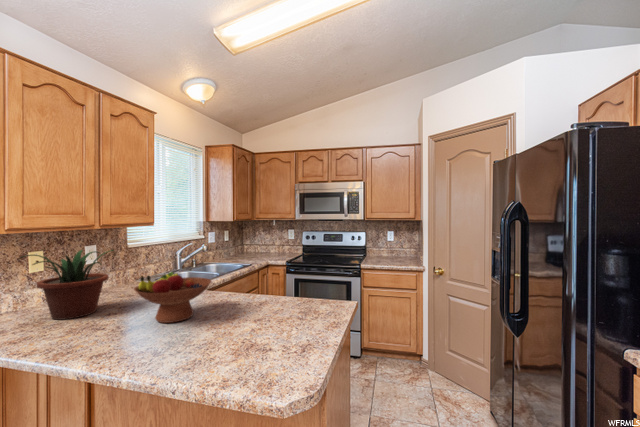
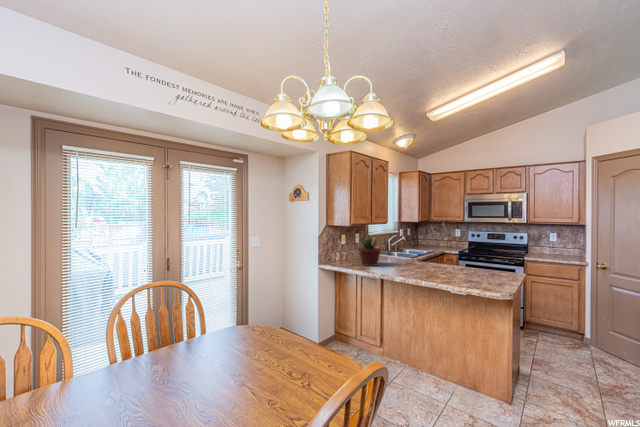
fruit bowl: present [134,272,211,323] -> none [403,248,438,271]

